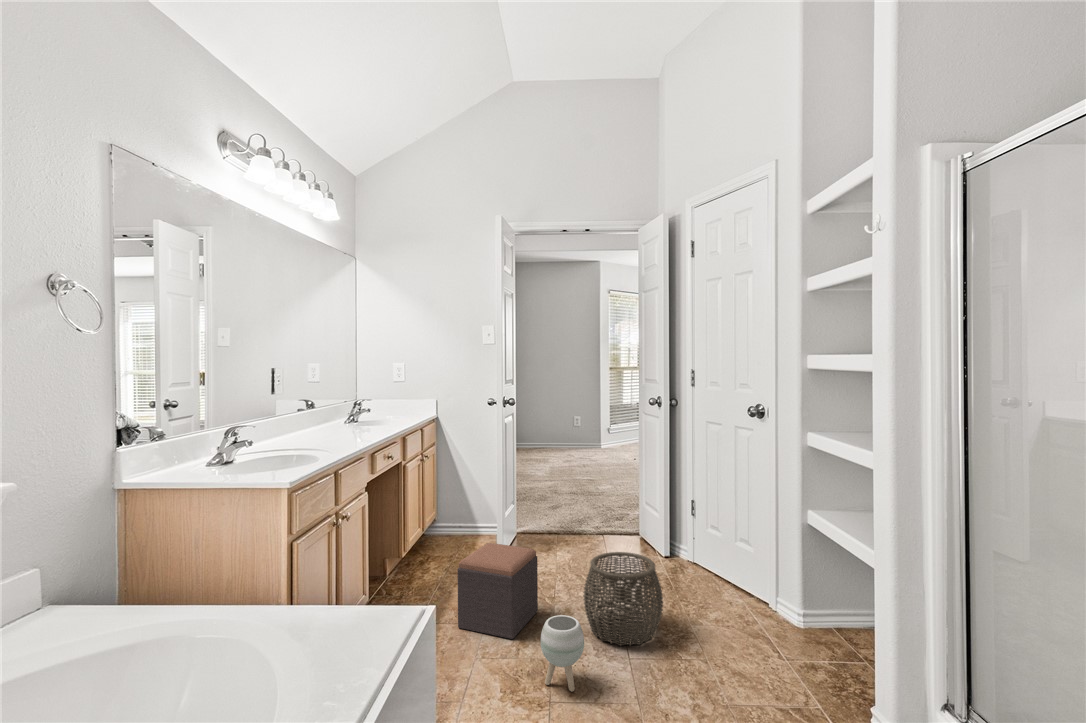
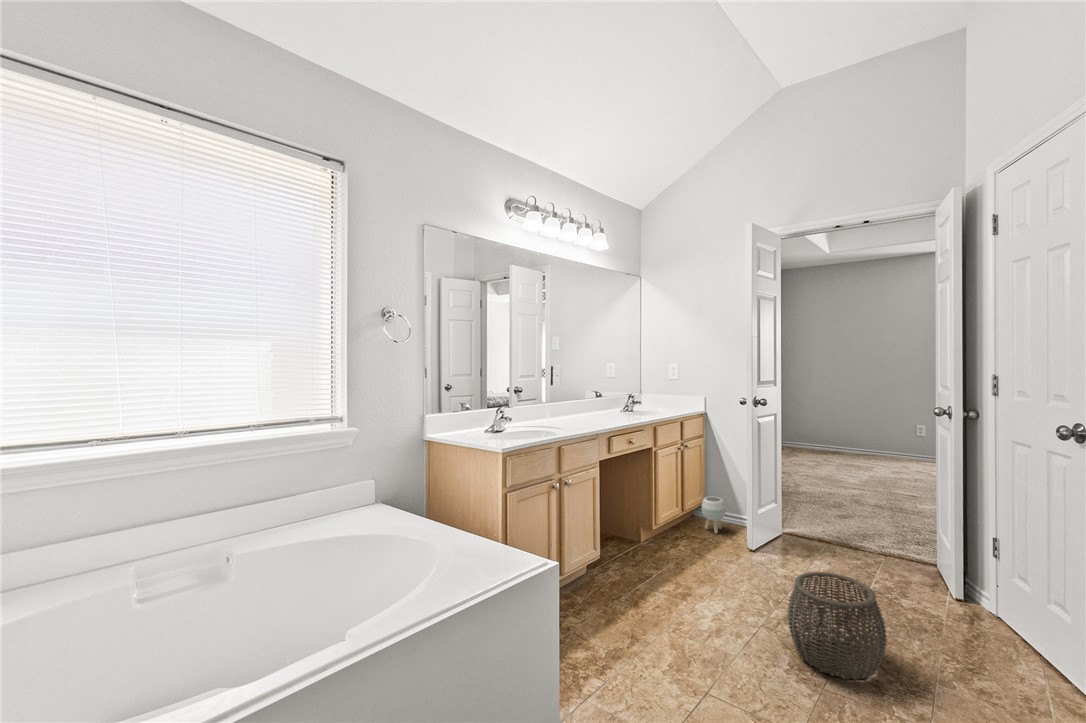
footstool: present [458,543,538,639] -> none [671,534,753,626]
planter: present [541,615,584,692] -> present [702,497,726,533]

